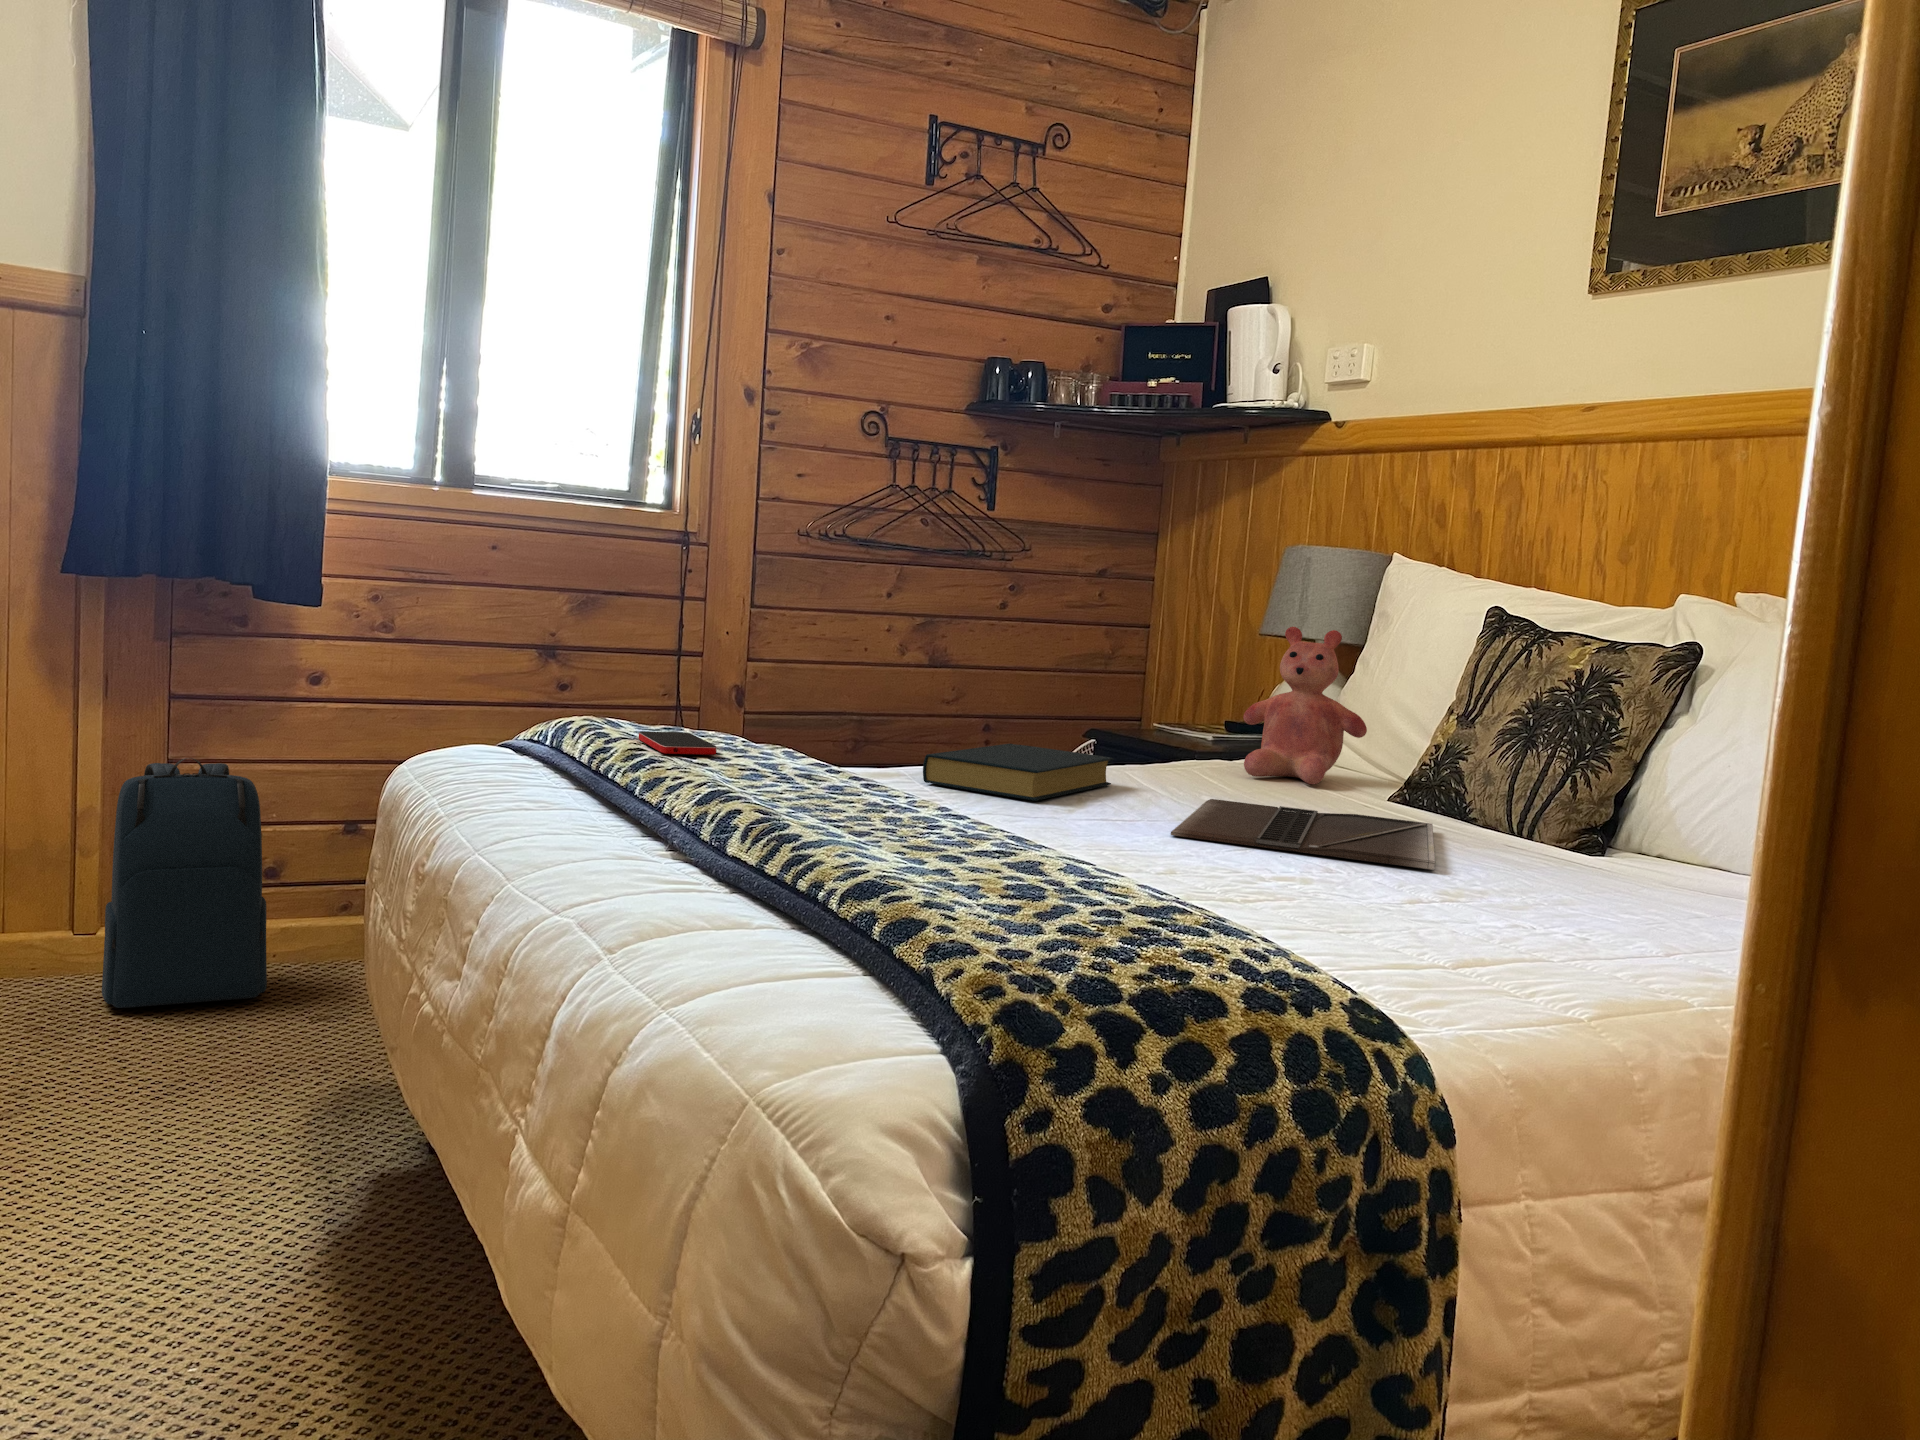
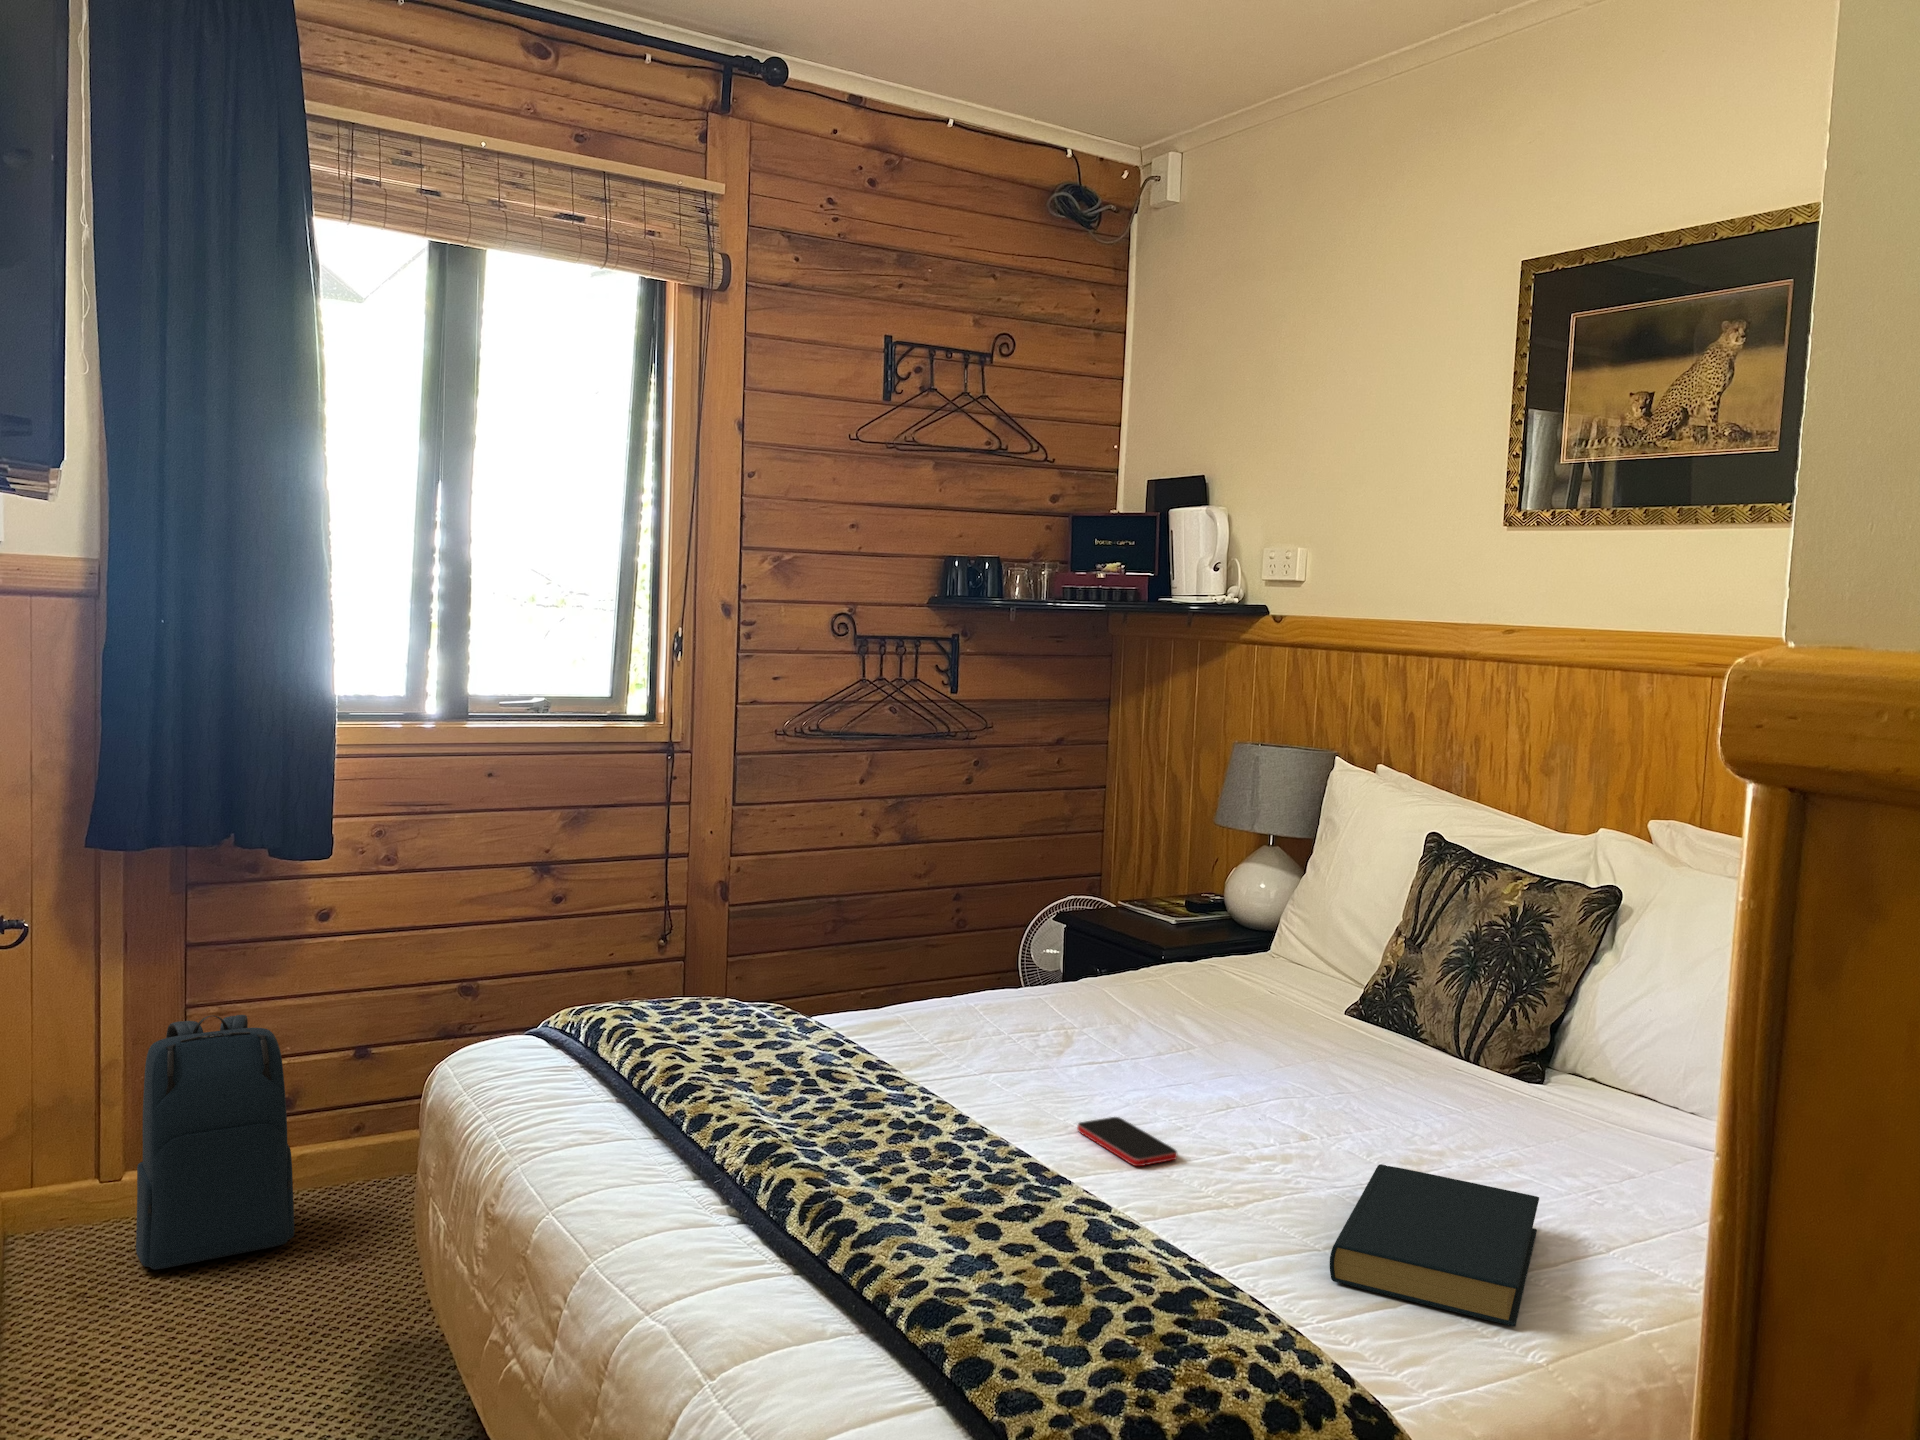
teddy bear: present [1243,627,1367,784] -> none [1209,847,1323,1000]
smartphone: present [639,731,716,755] -> present [1077,1117,1177,1166]
hardback book: present [923,744,1113,801] -> present [1330,1164,1539,1326]
laptop: present [1171,799,1435,870] -> none [1161,1043,1398,1144]

